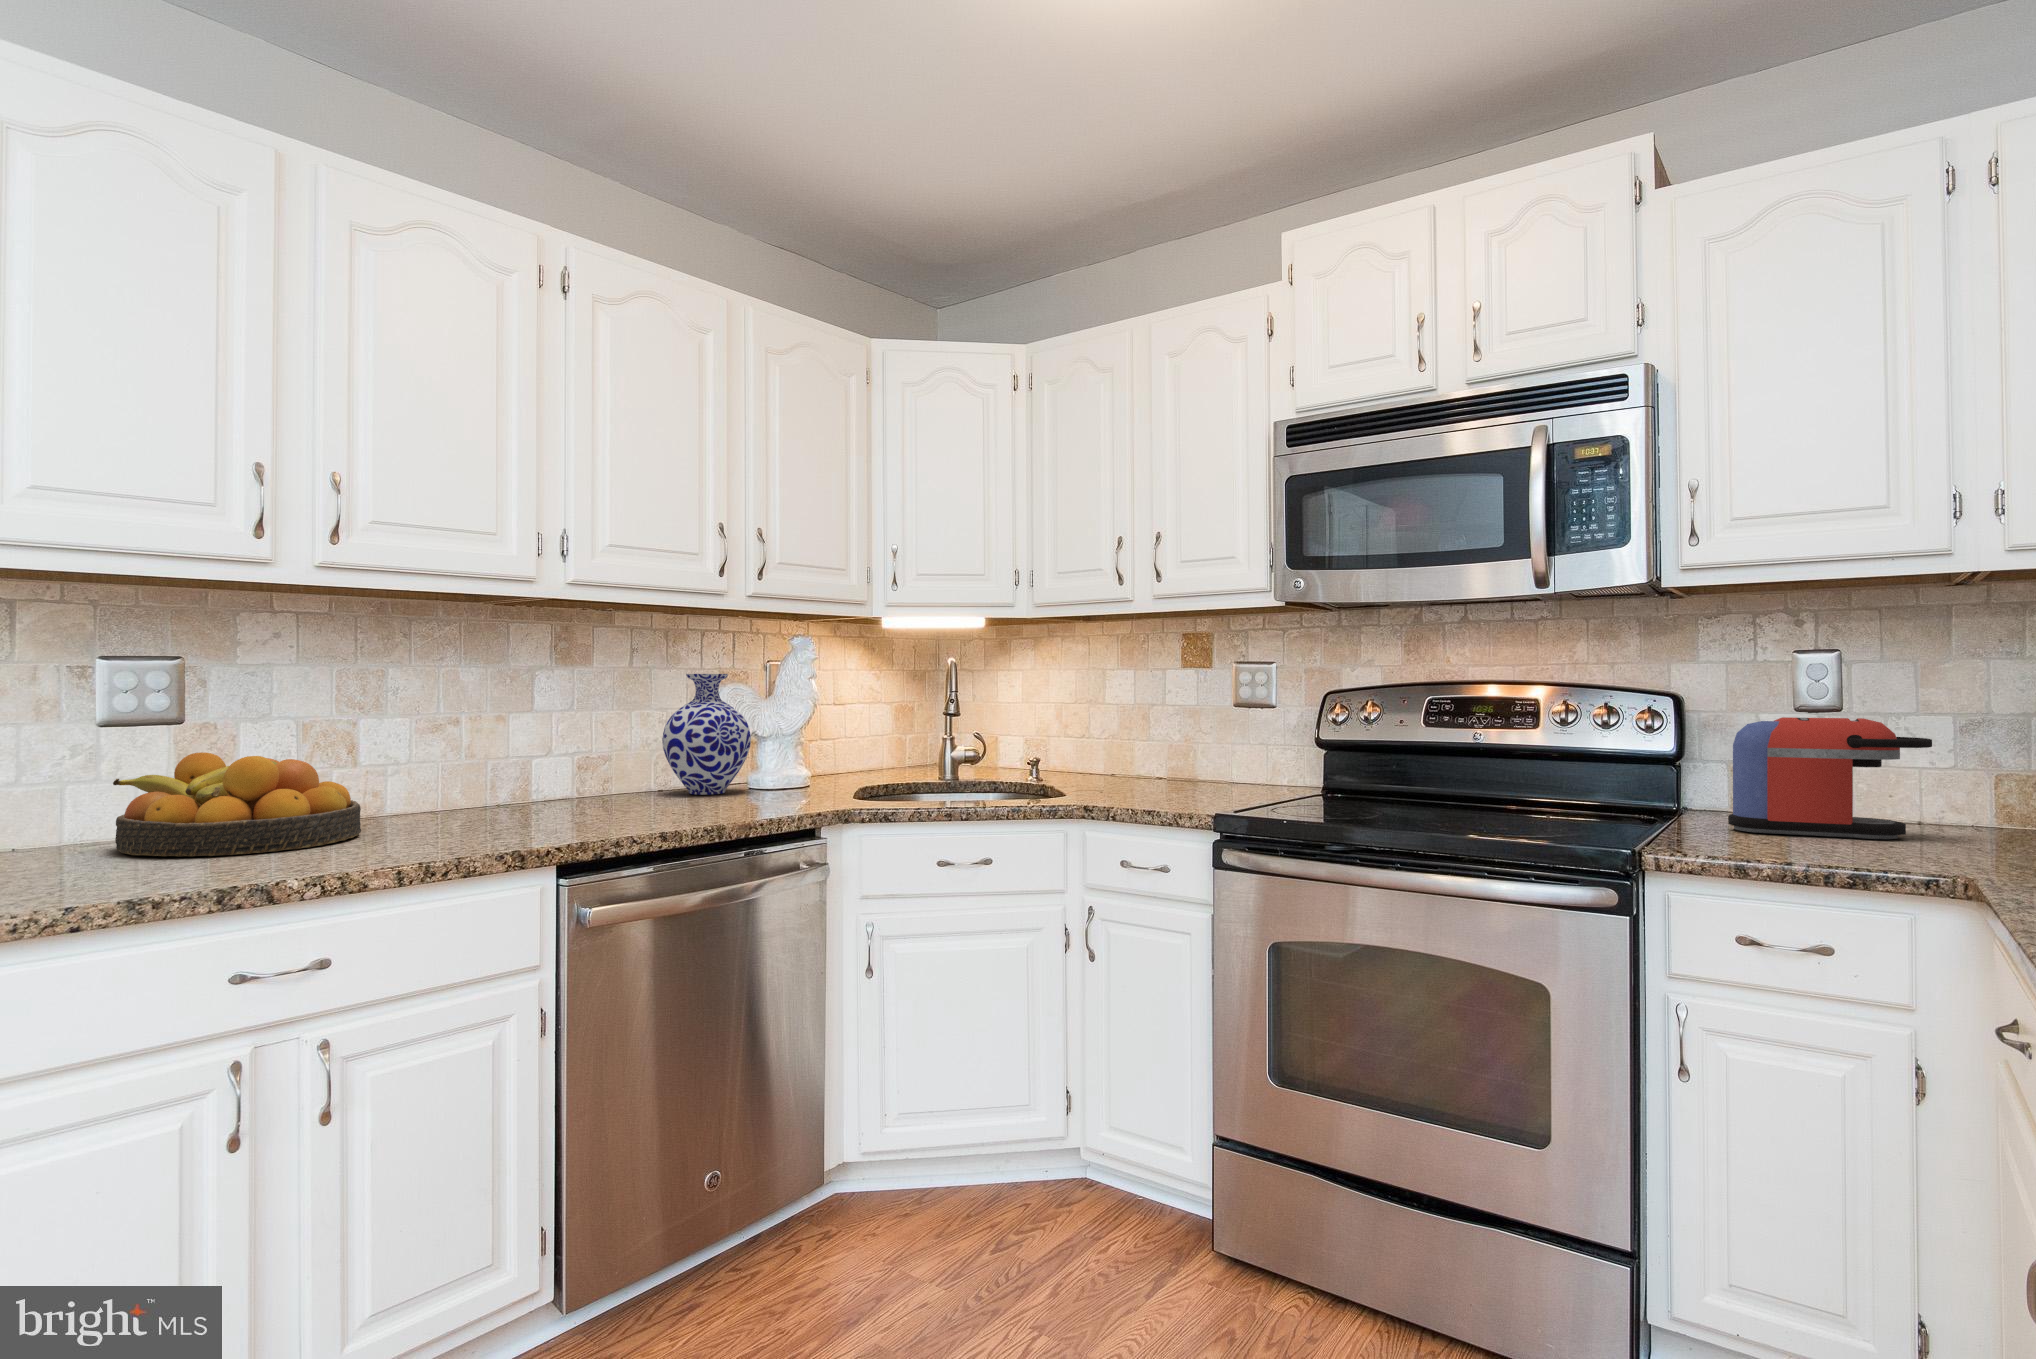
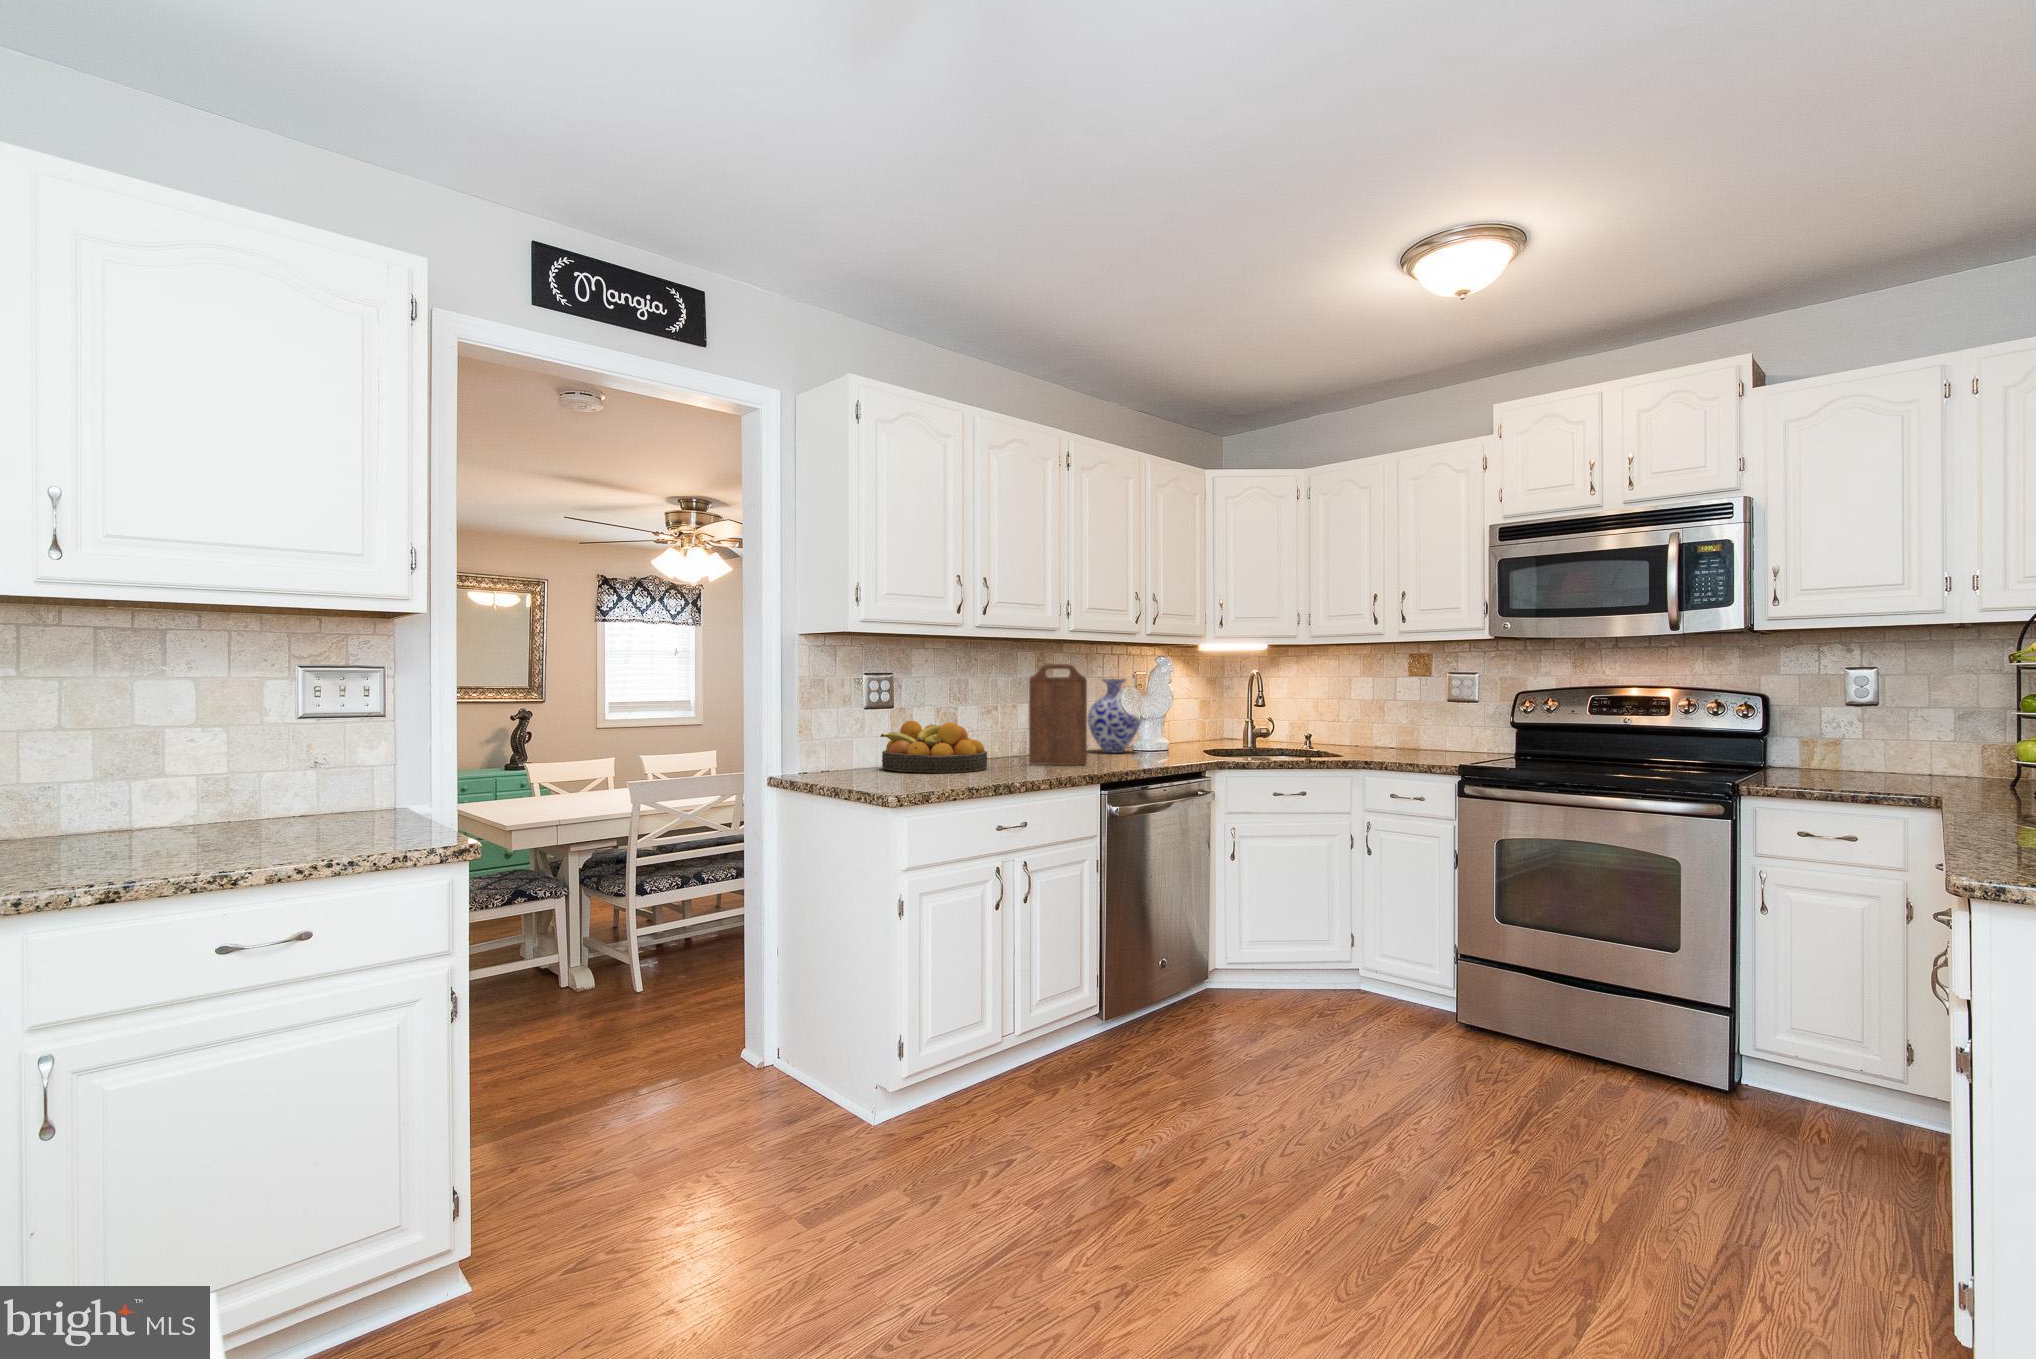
cutting board: none [469,646,573,827] -> present [1029,664,1087,765]
coffee maker: present [1728,717,1932,839] -> none [1797,709,1929,781]

